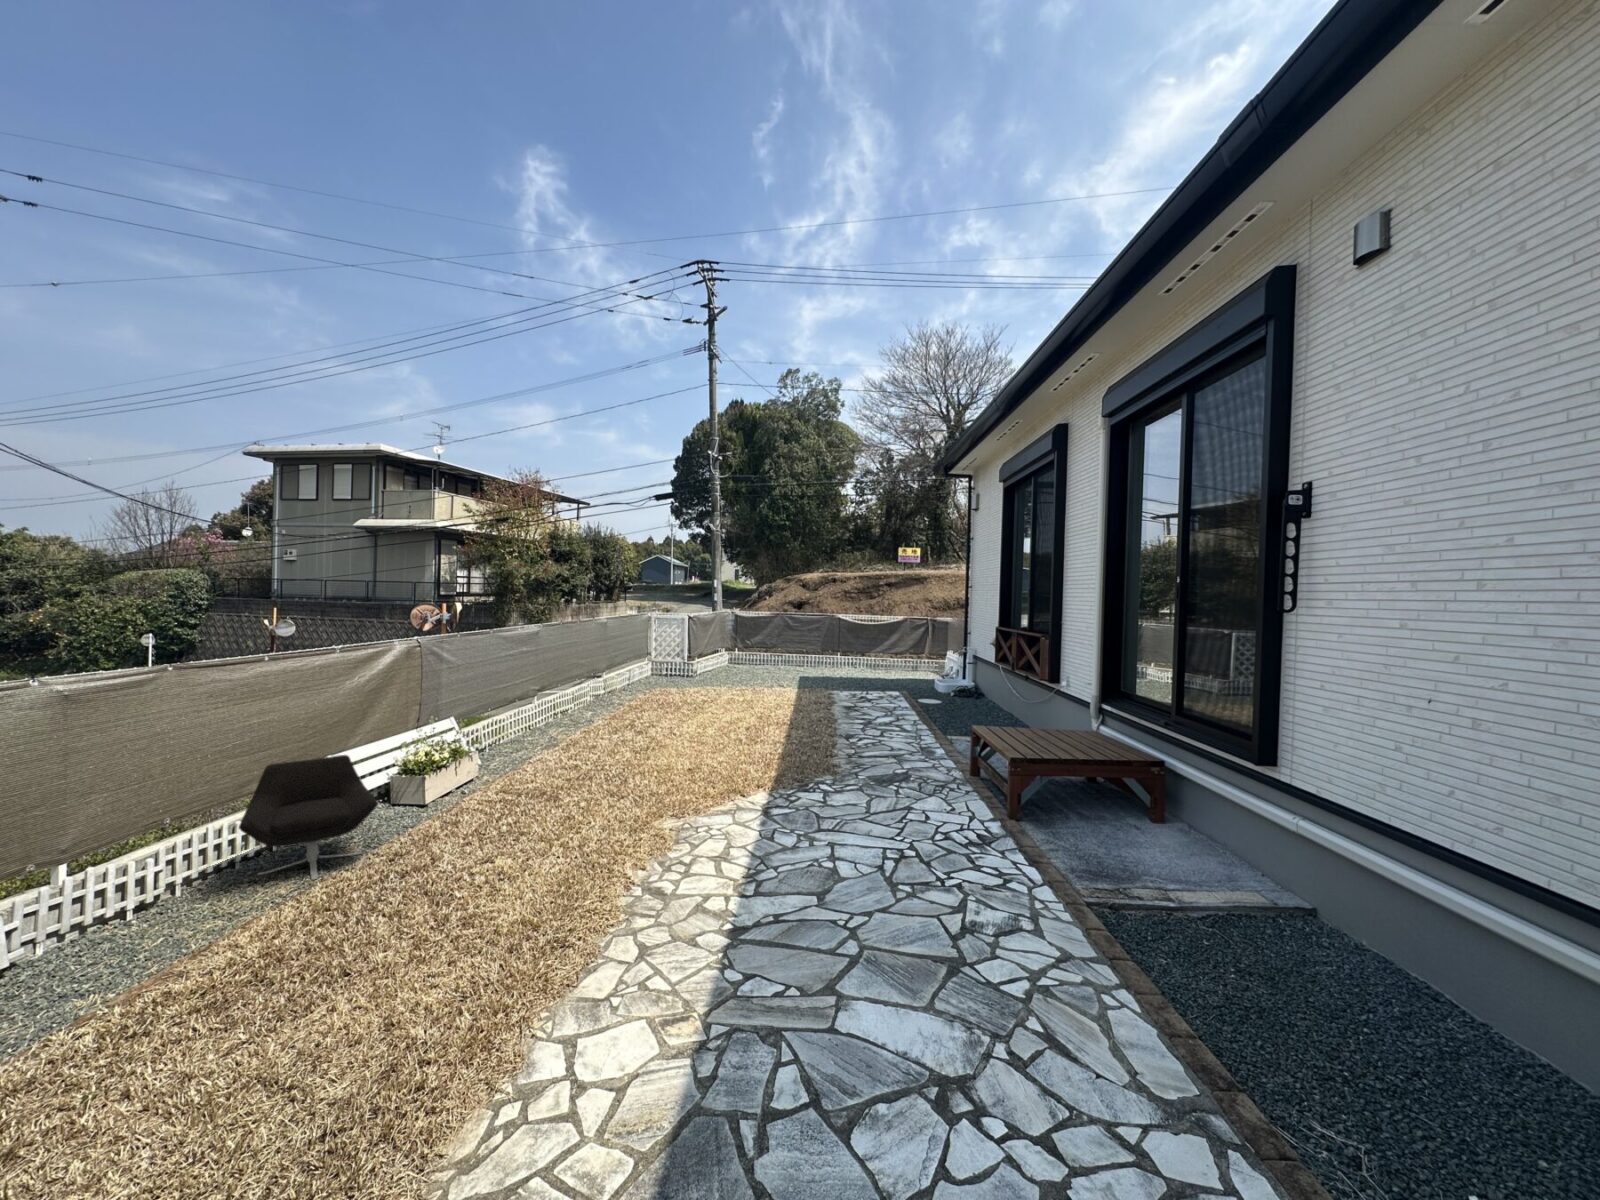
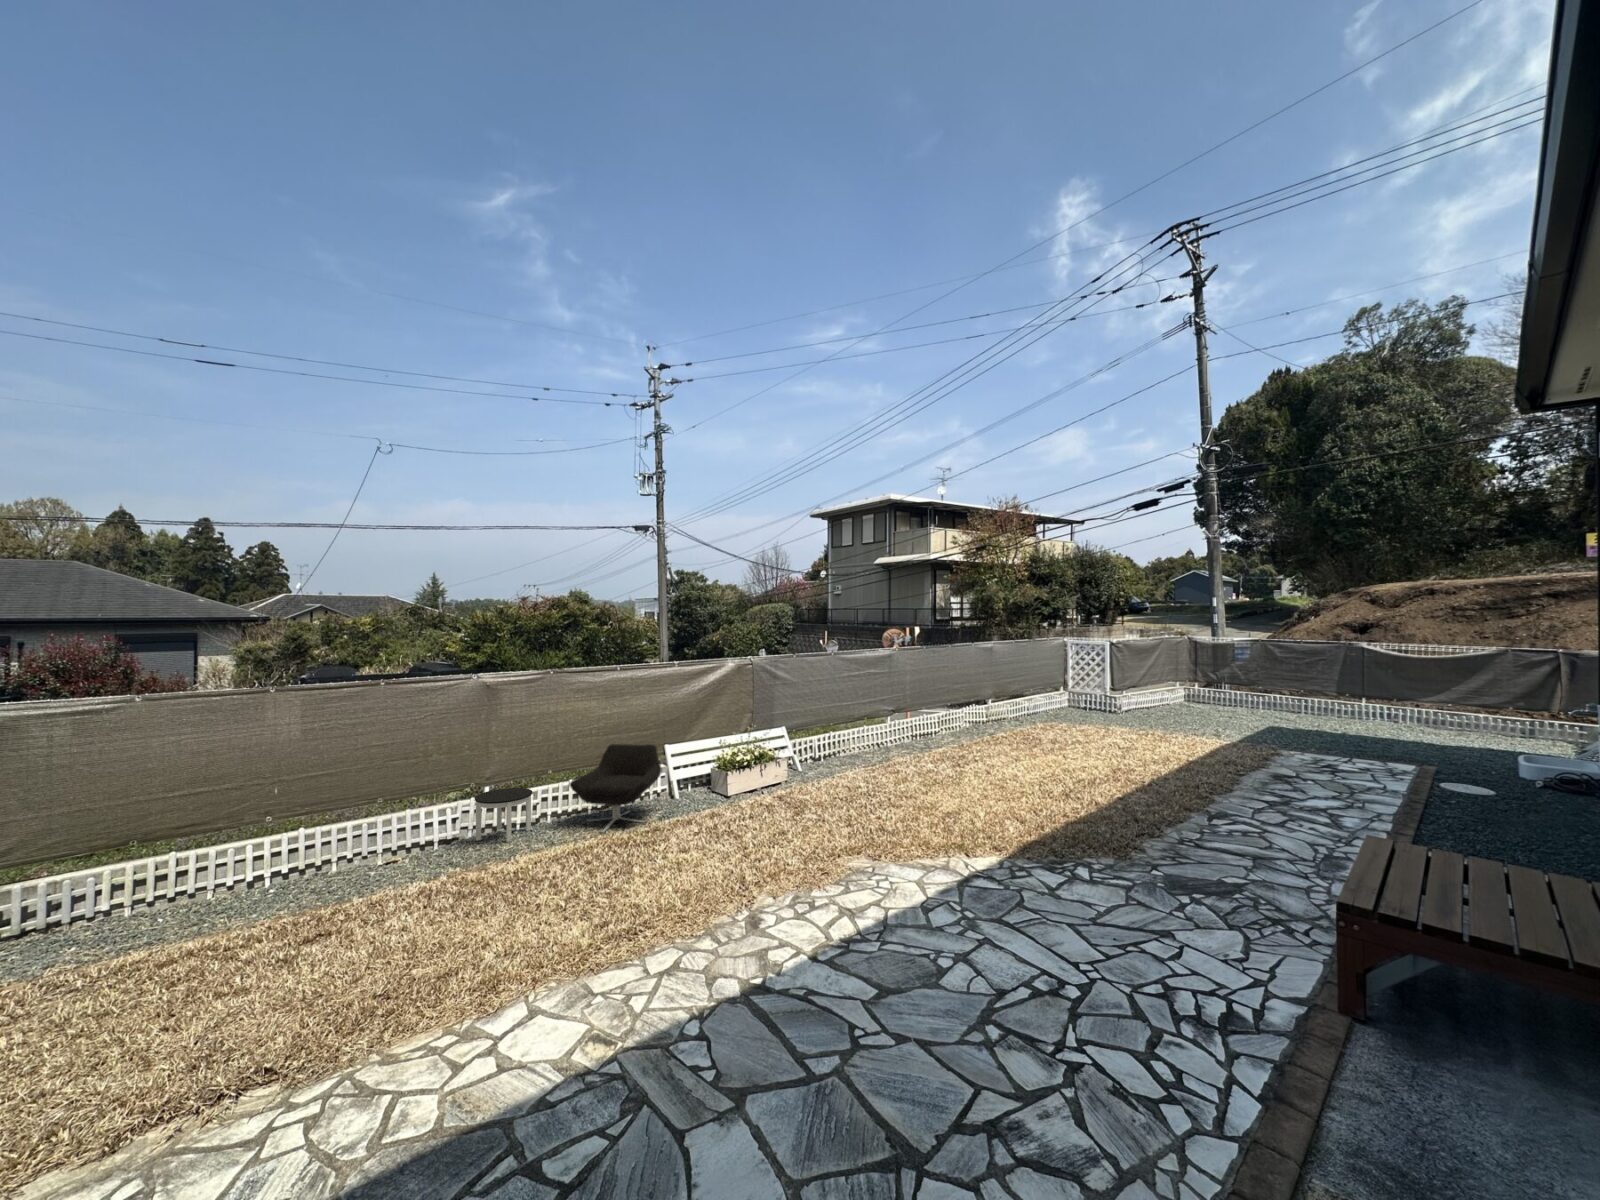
round table: none [57,850,180,952] -> present [475,788,532,842]

